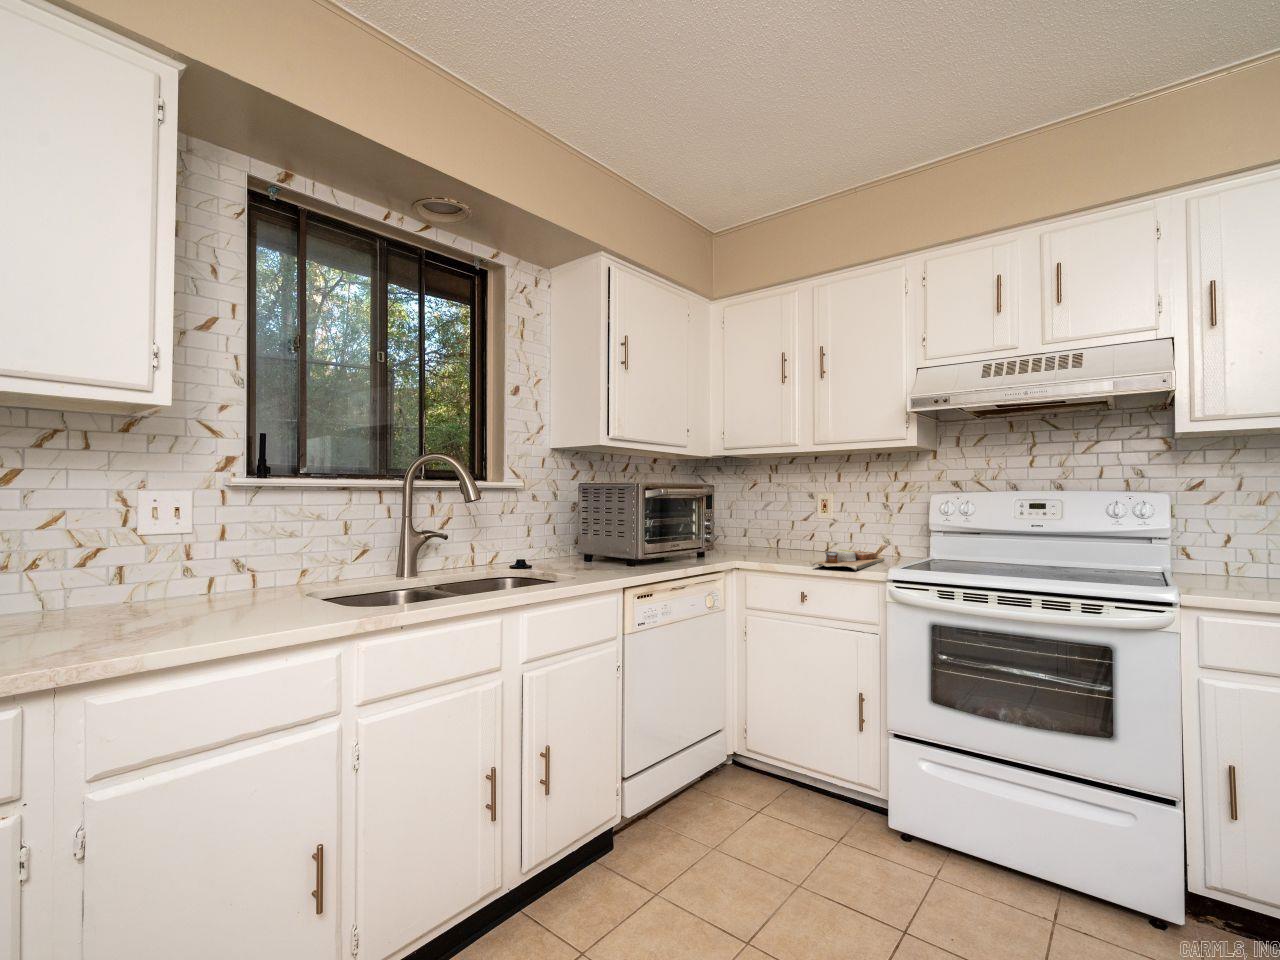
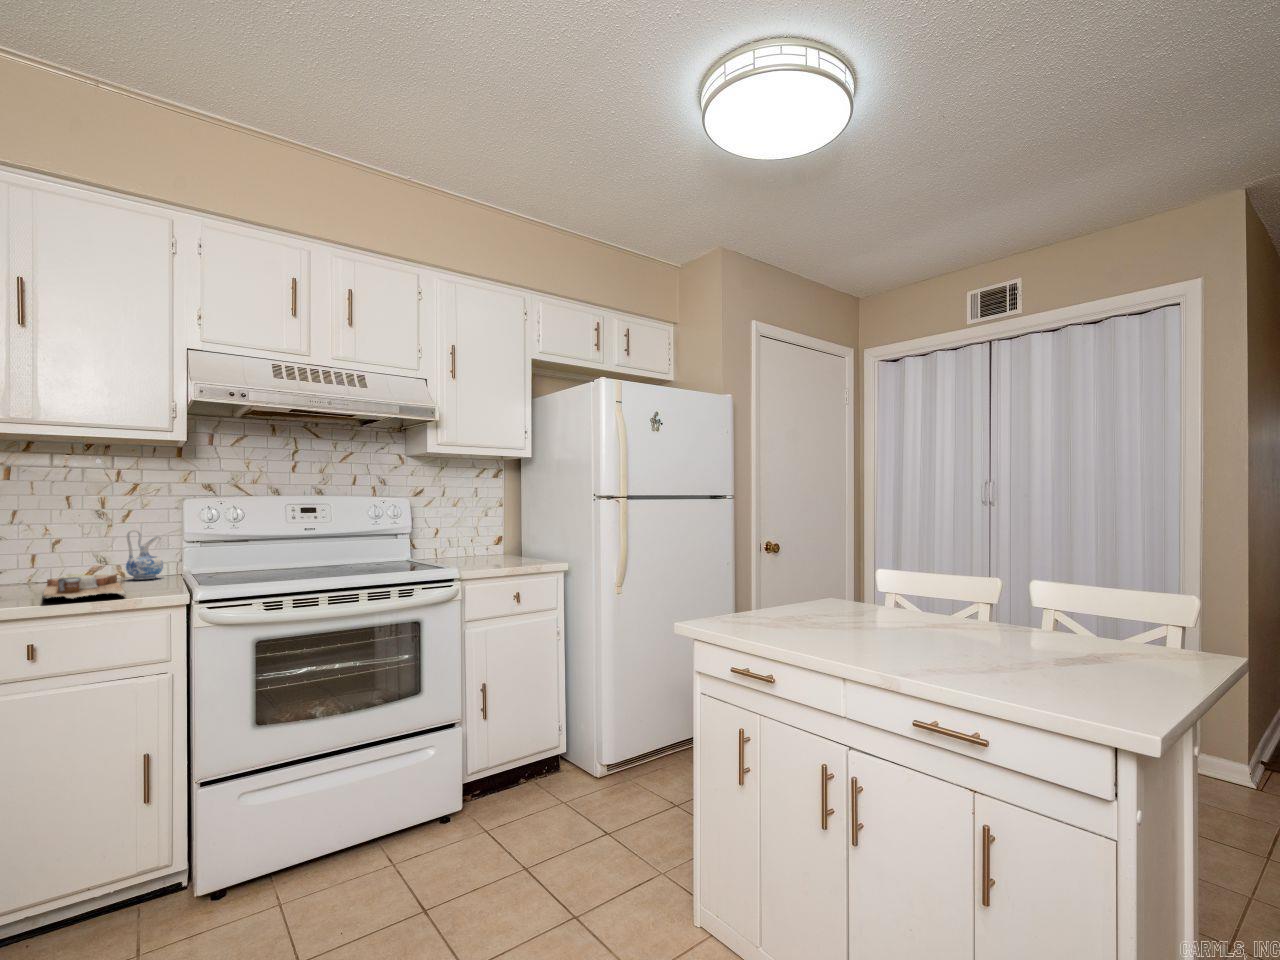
ceramic pitcher: none [896,518,922,559] -> present [126,529,163,579]

